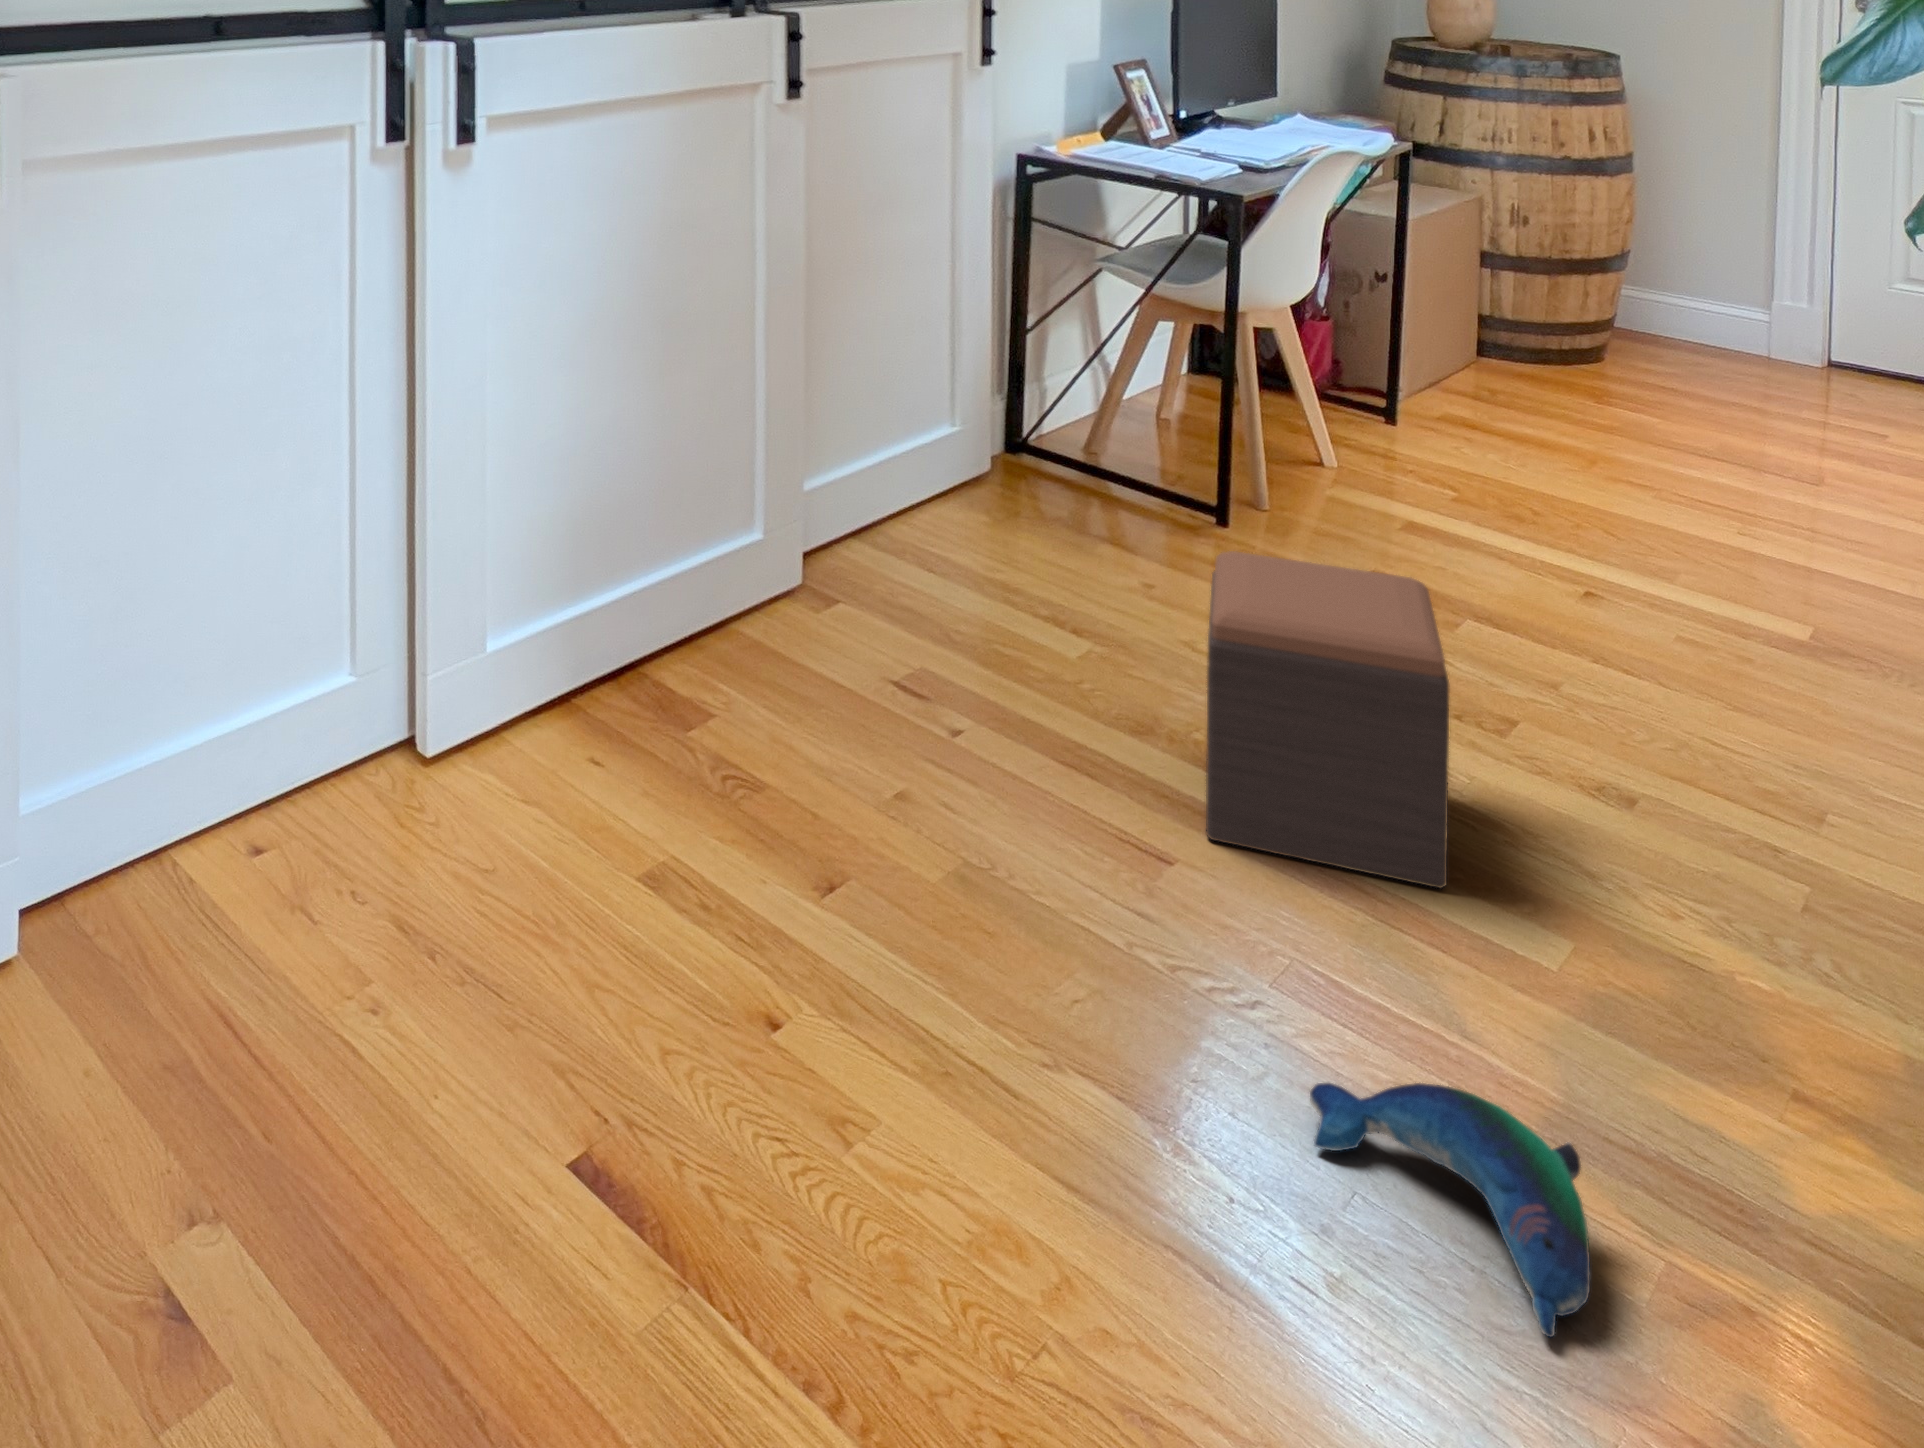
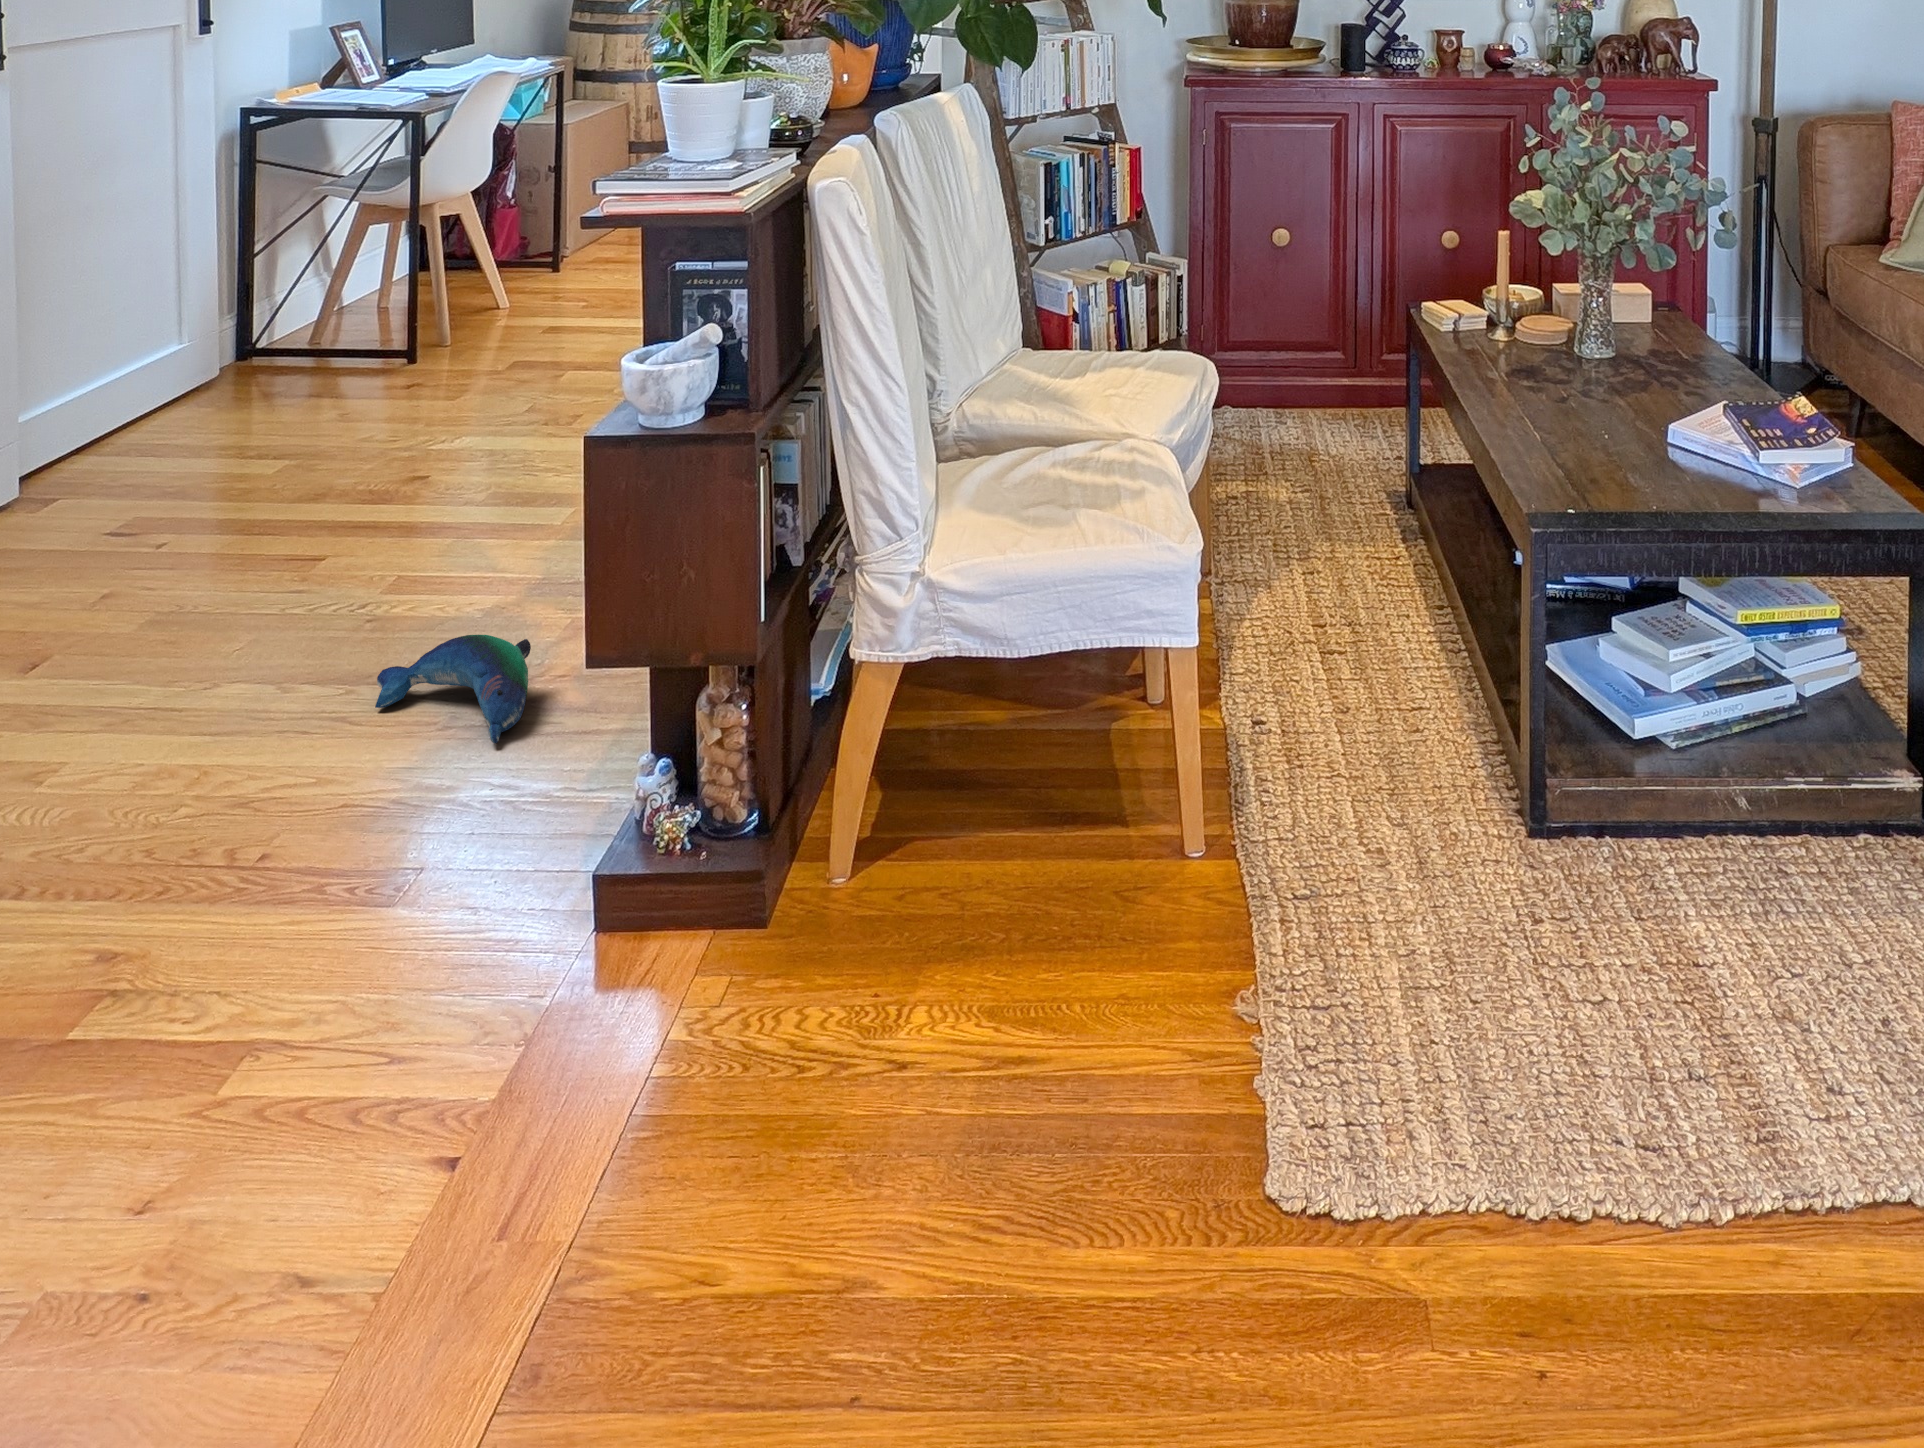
footstool: present [1206,551,1450,888] -> none [344,353,513,566]

